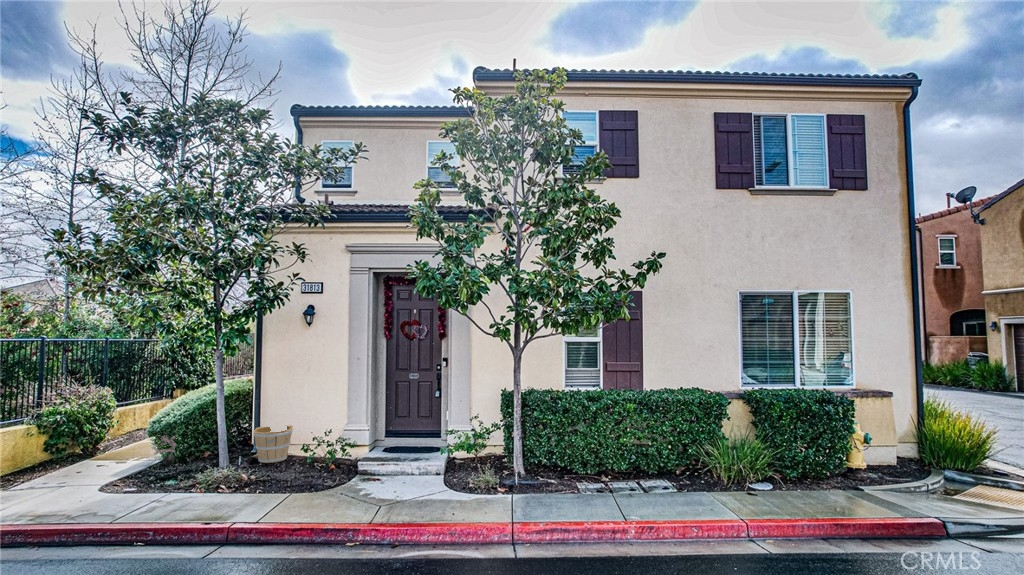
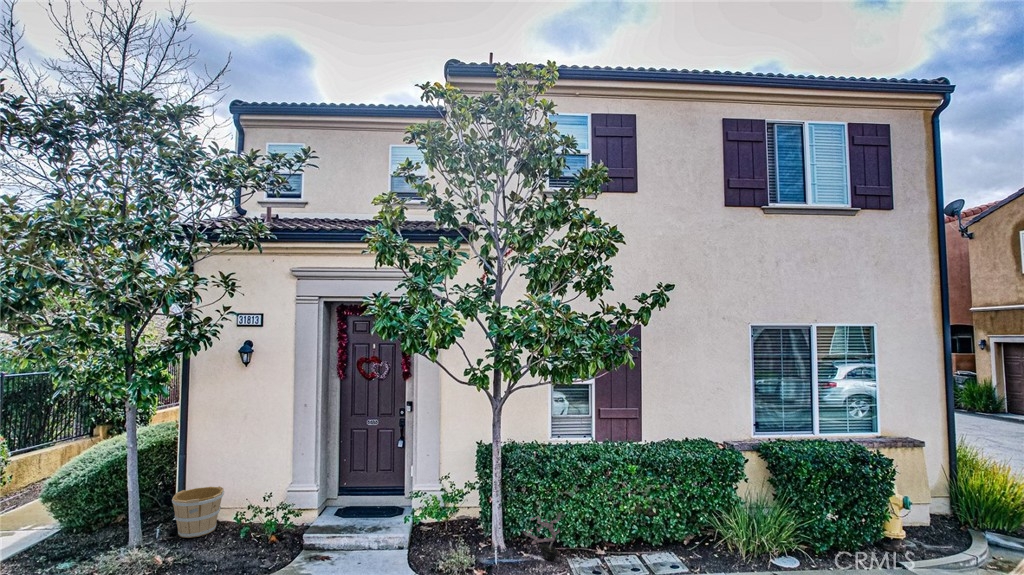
potted plant: present [152,436,175,466] -> present [523,515,561,560]

